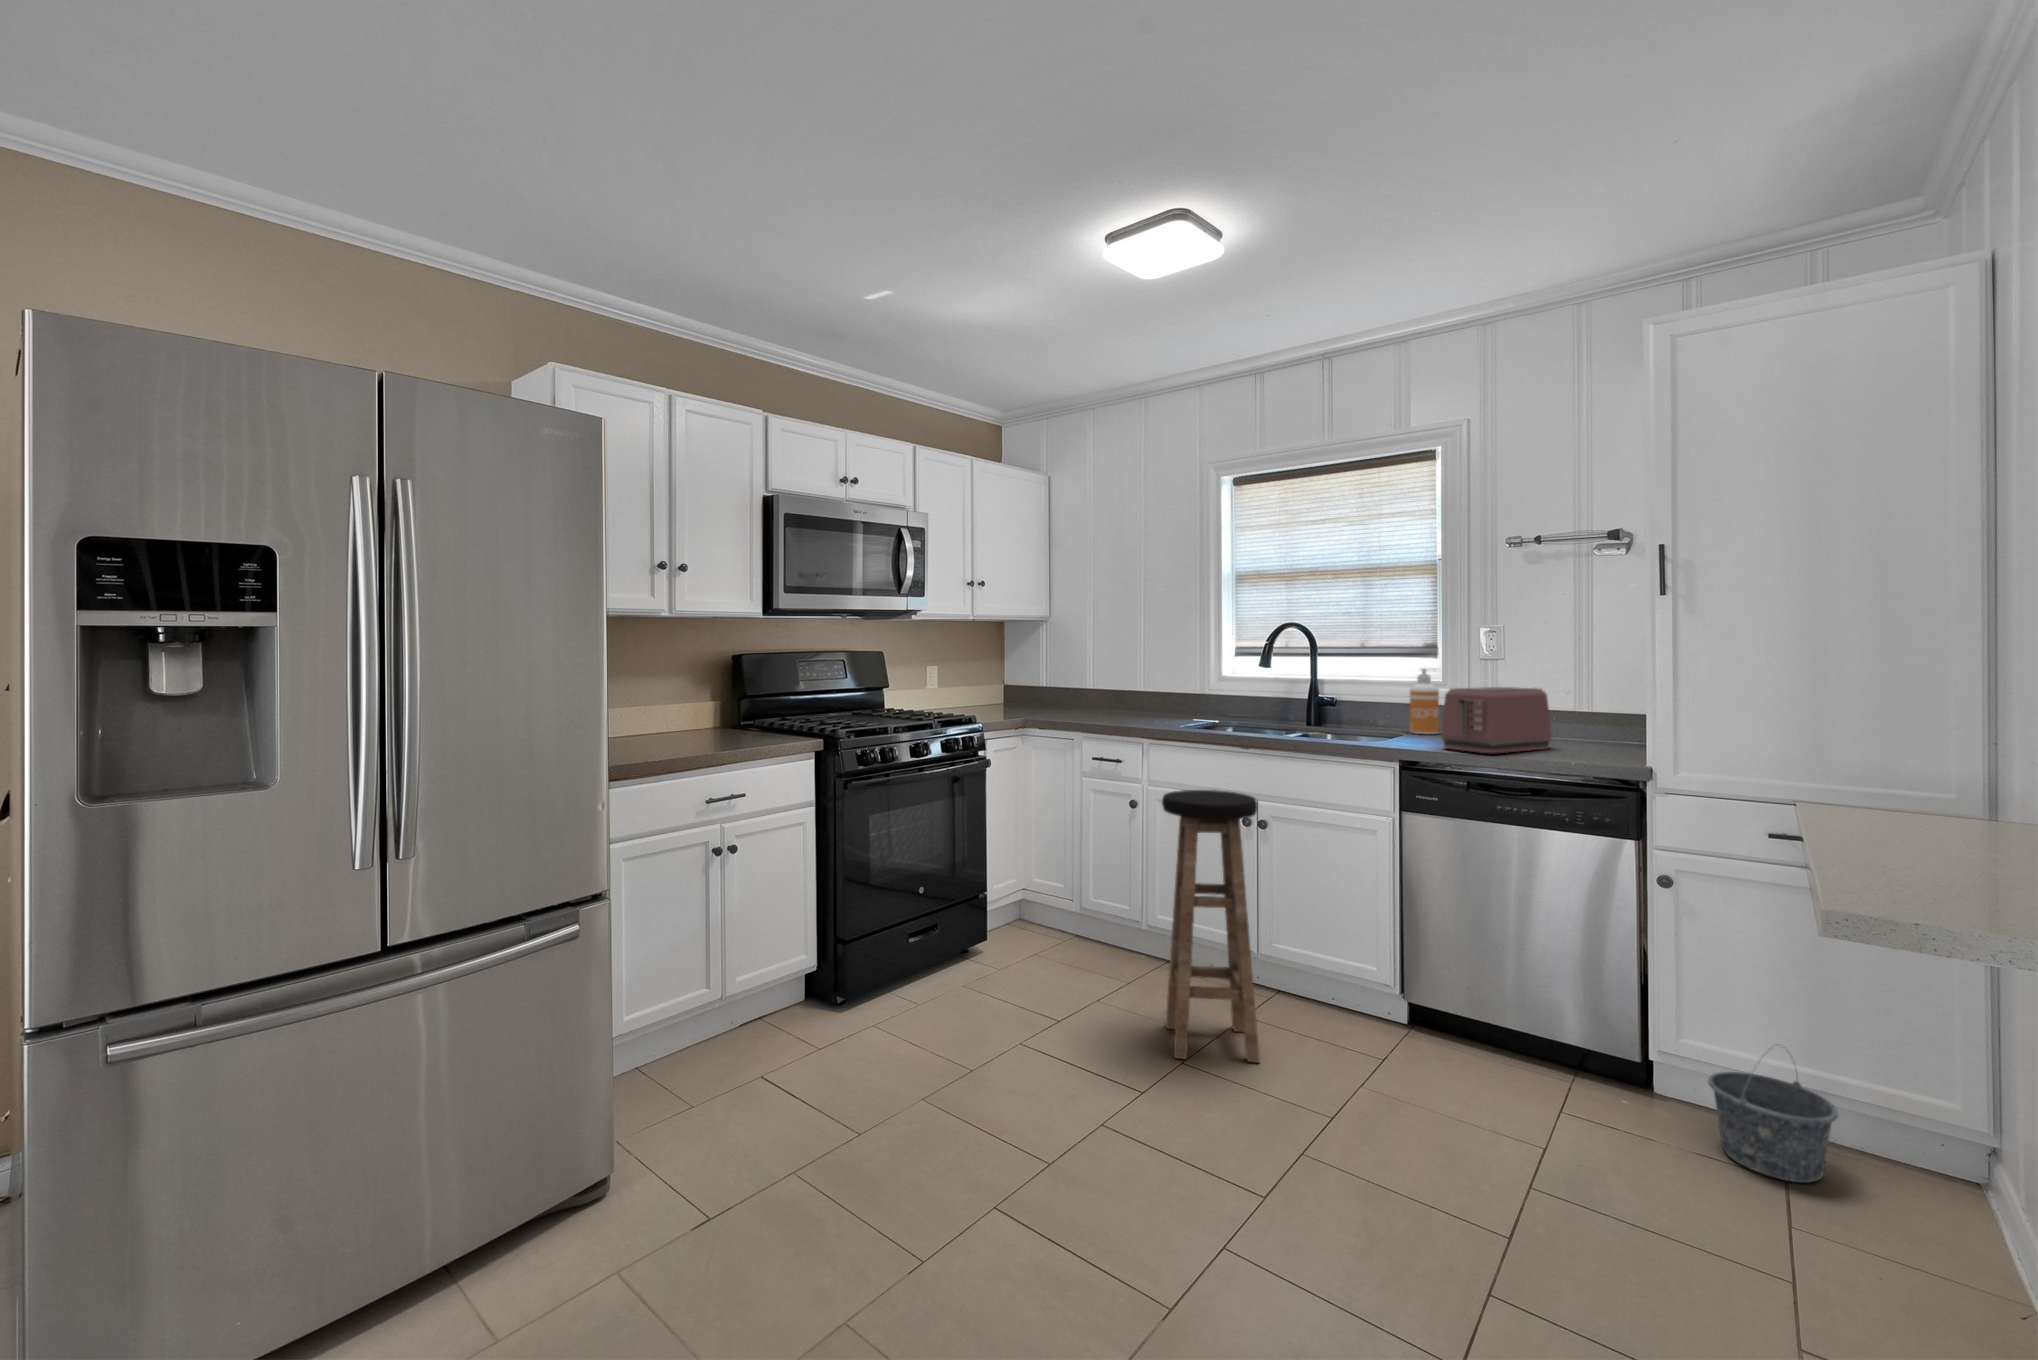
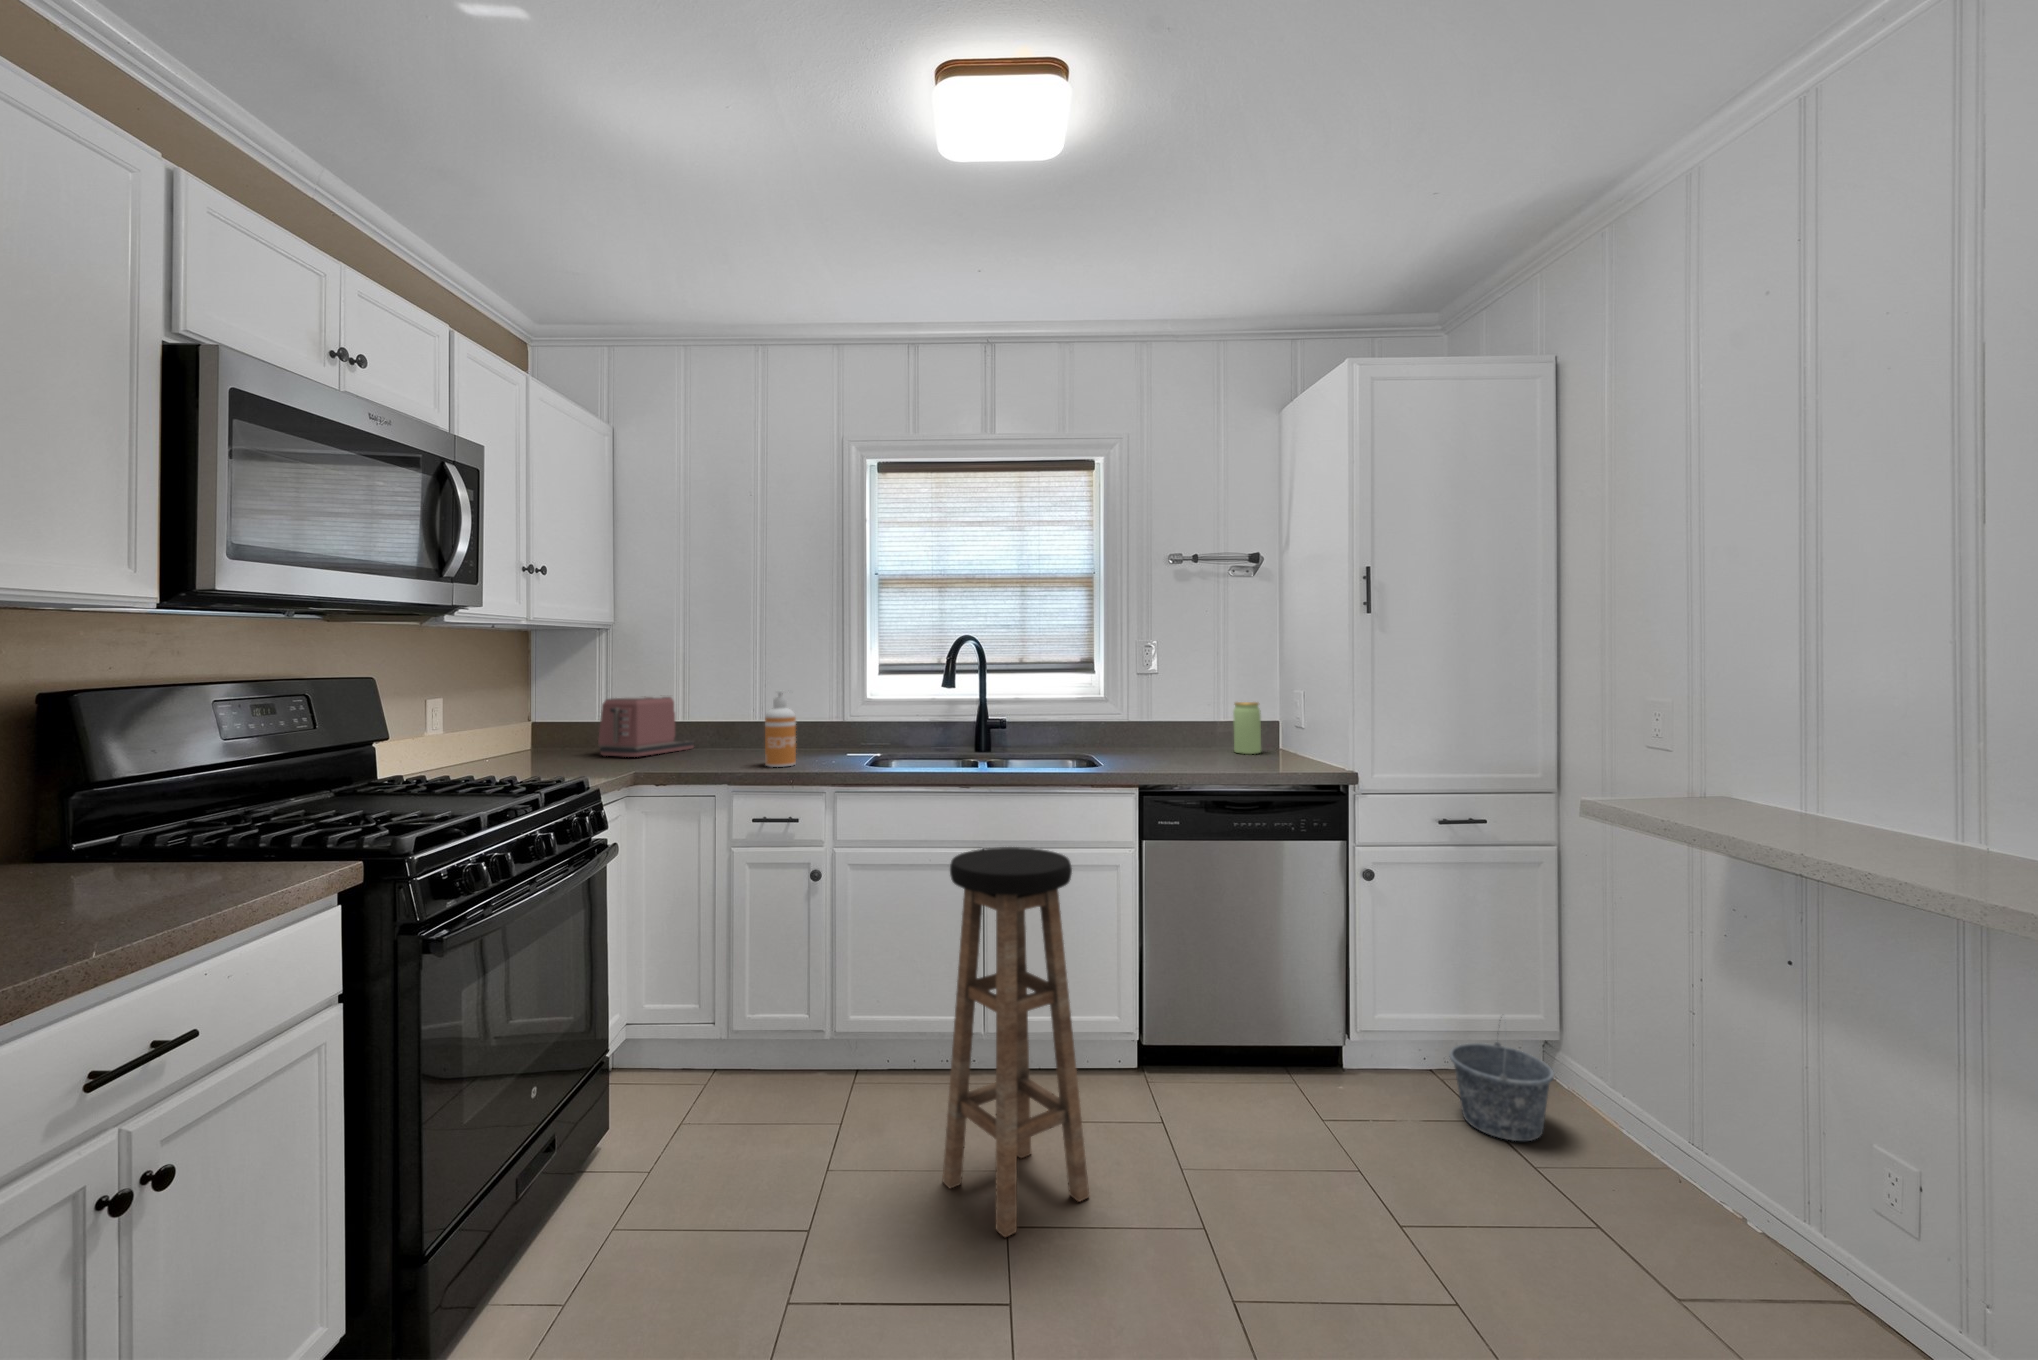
soap dispenser: present [1410,668,1439,734] -> present [765,690,796,767]
toaster: present [1441,687,1552,753] -> present [598,696,694,757]
jar: none [1573,692,1606,747] -> present [1233,702,1261,754]

